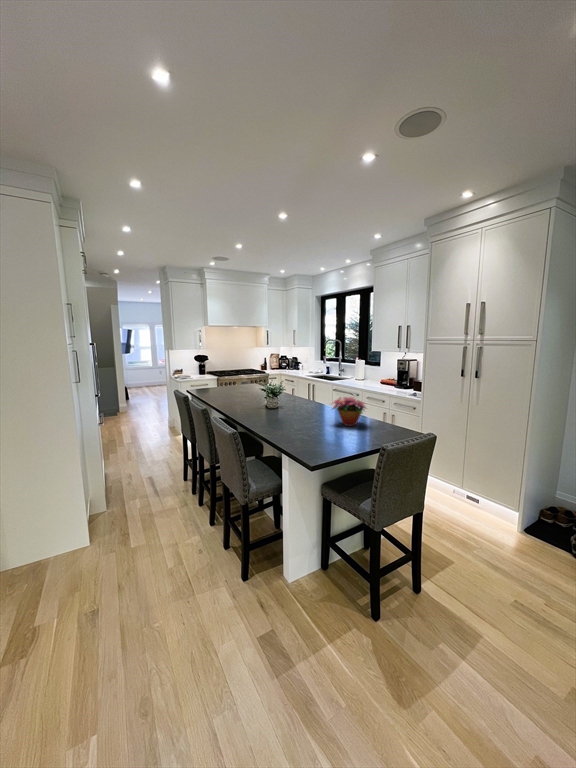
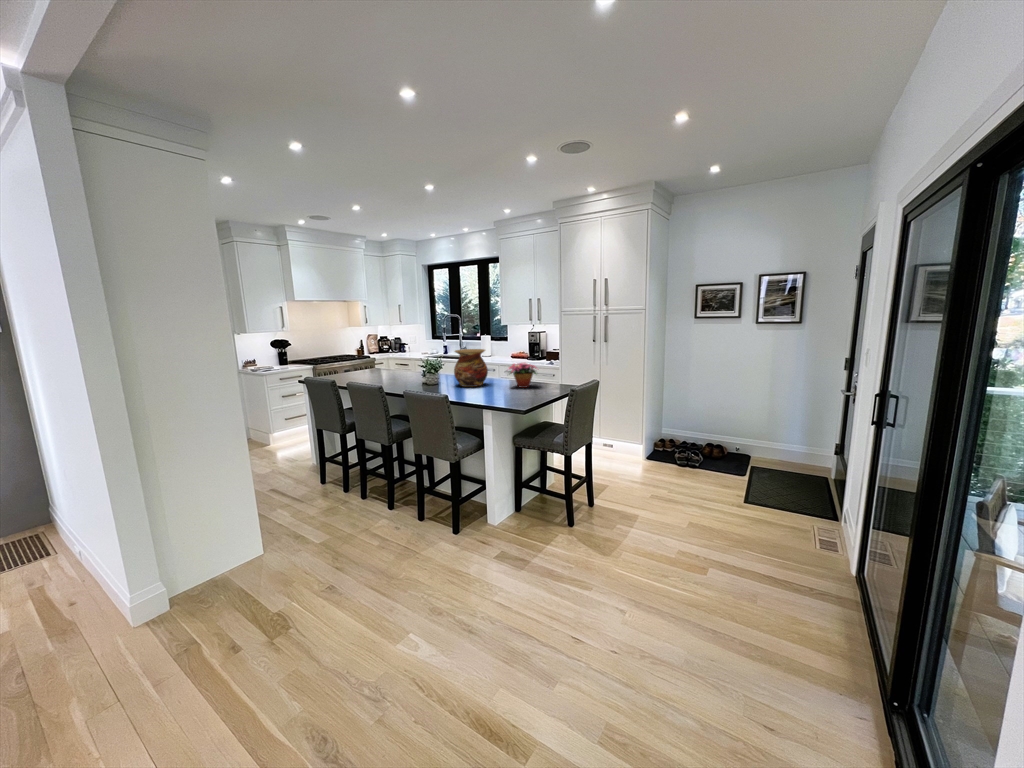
vase: none [282,376,317,417] -> present [454,349,488,387]

